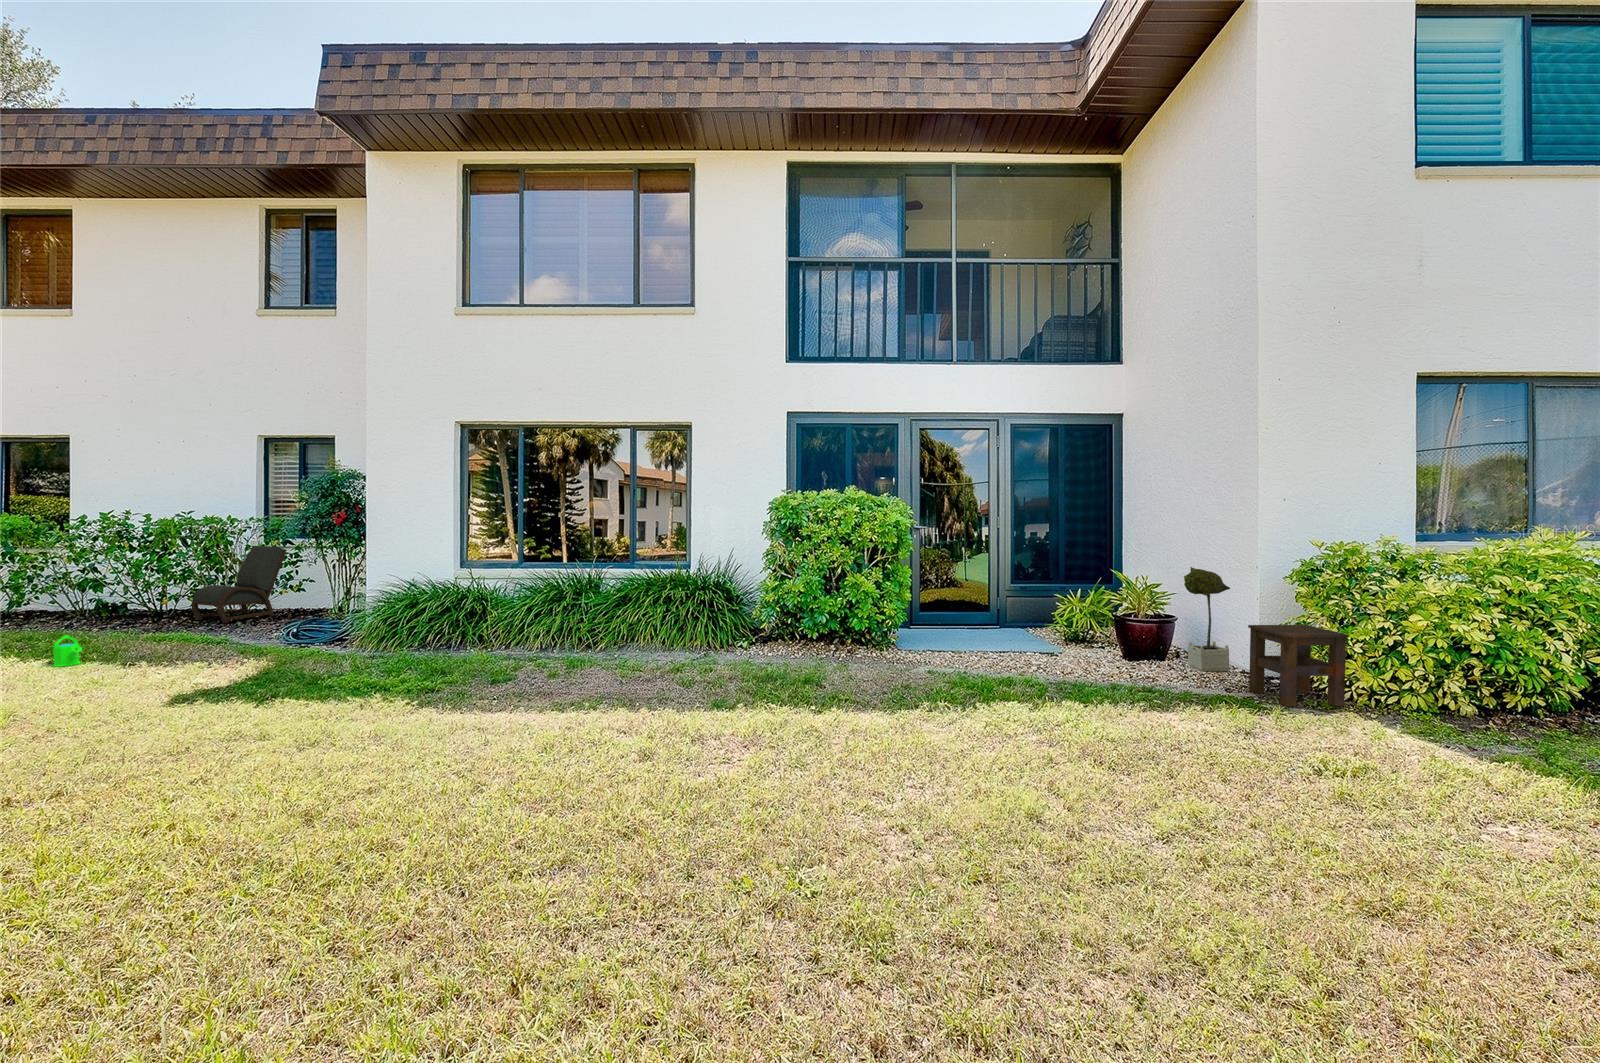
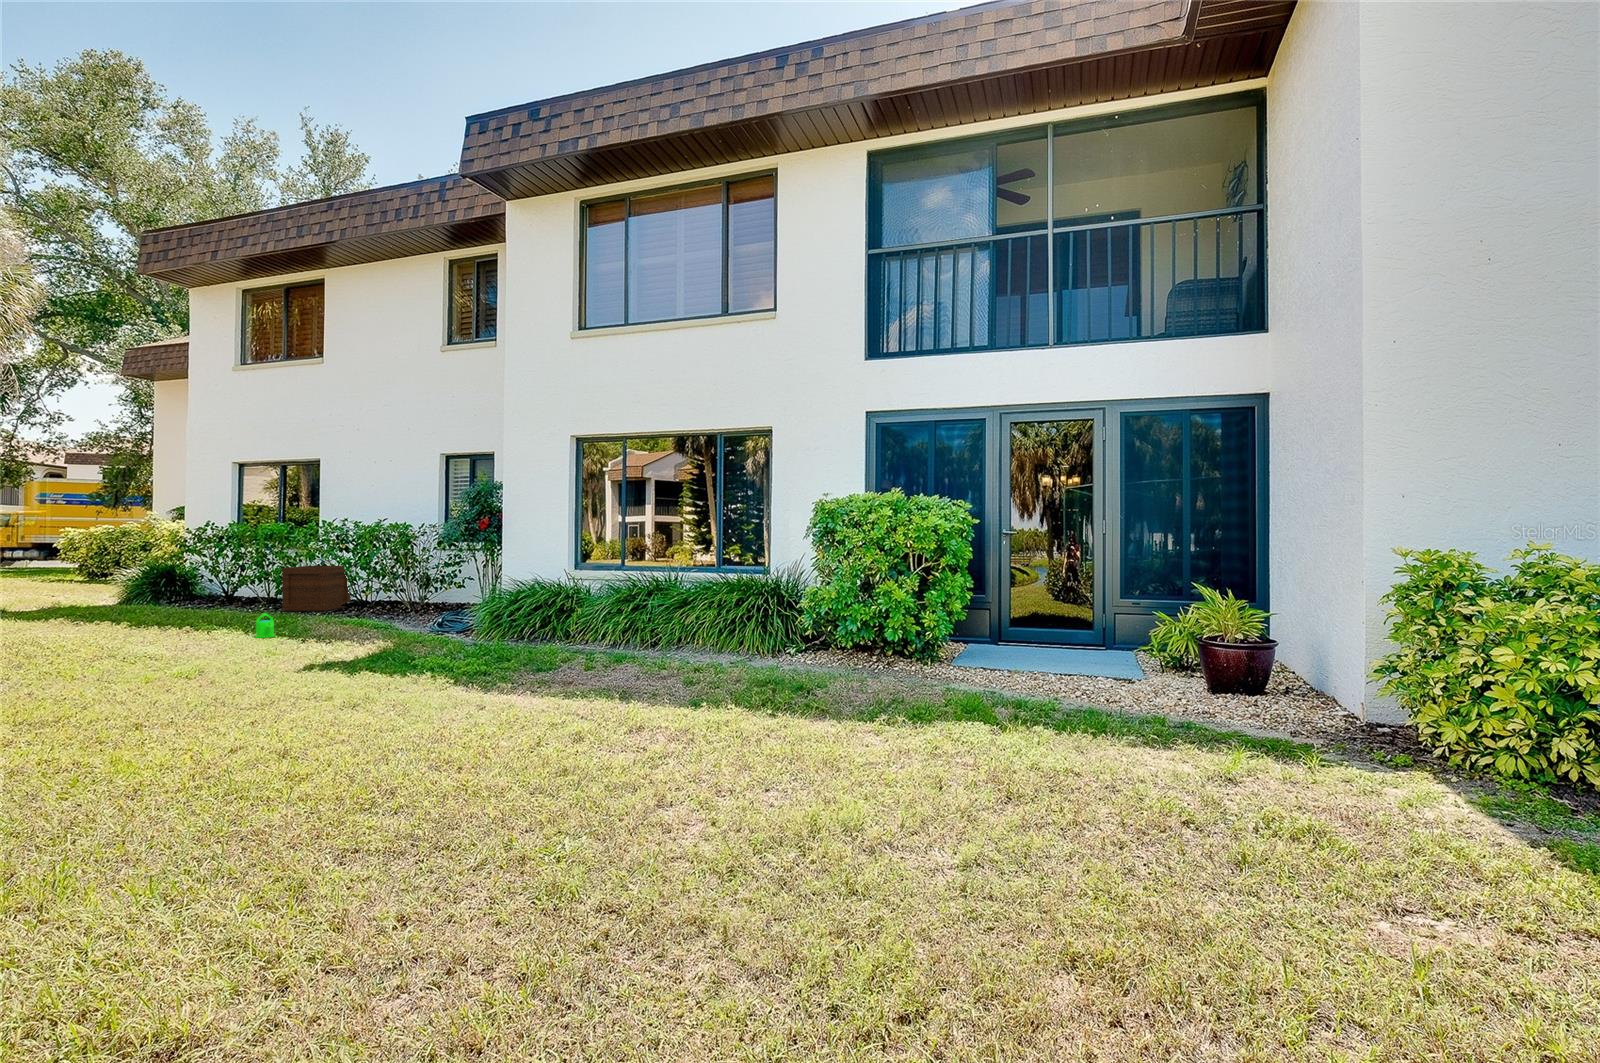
lounge chair: present [191,546,287,623] -> none [382,550,454,613]
wooden crate: none [40,567,137,626] -> present [282,566,351,611]
potted tree: present [1184,567,1230,671] -> none [1280,570,1343,701]
side table: present [1248,625,1349,706] -> none [1330,639,1452,747]

